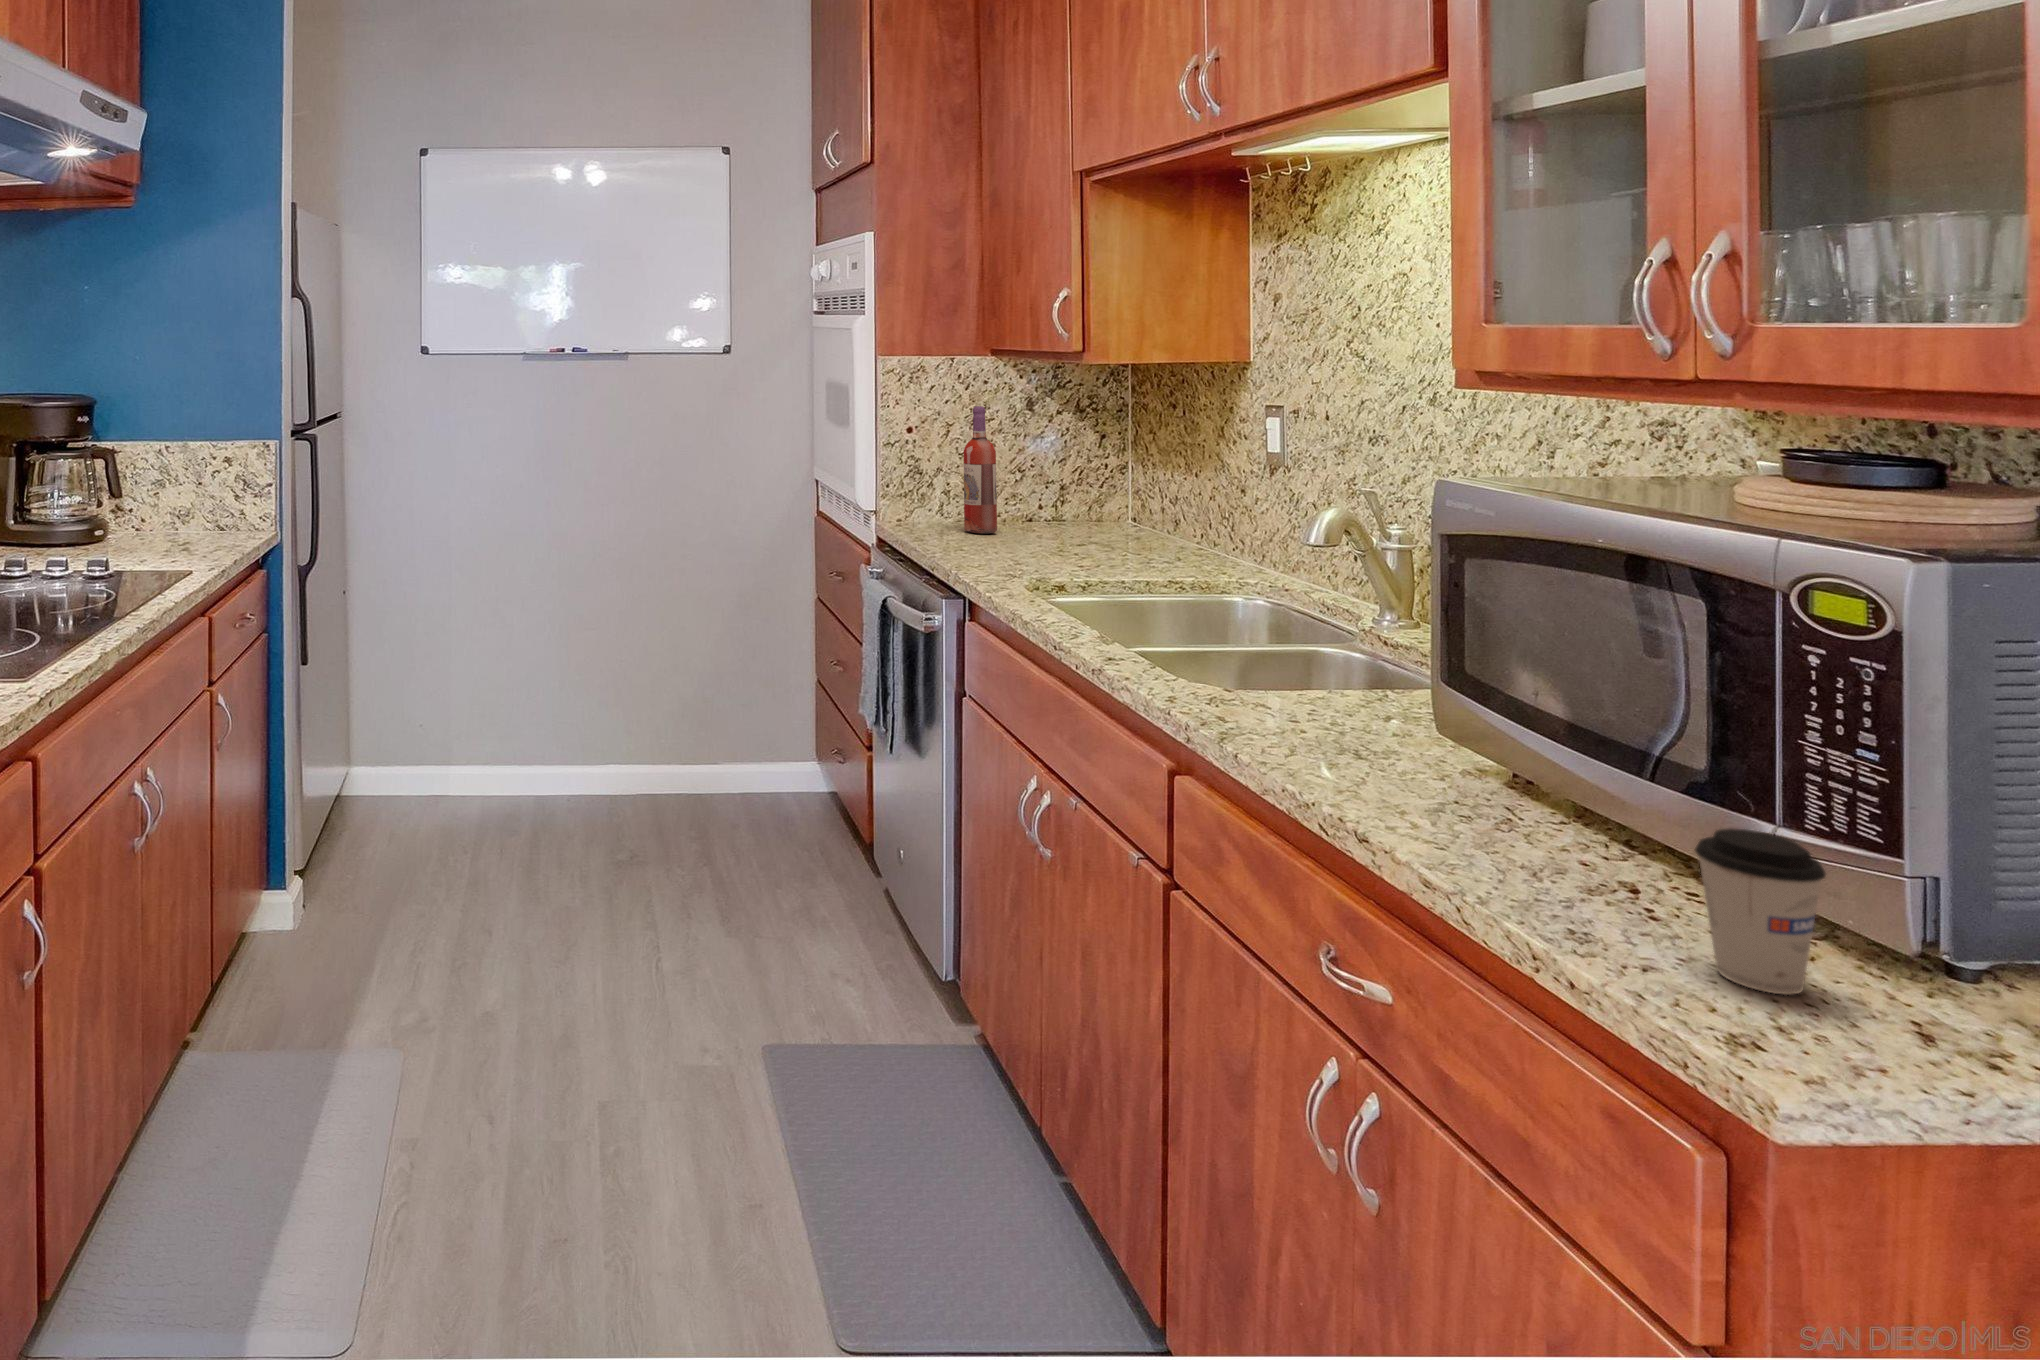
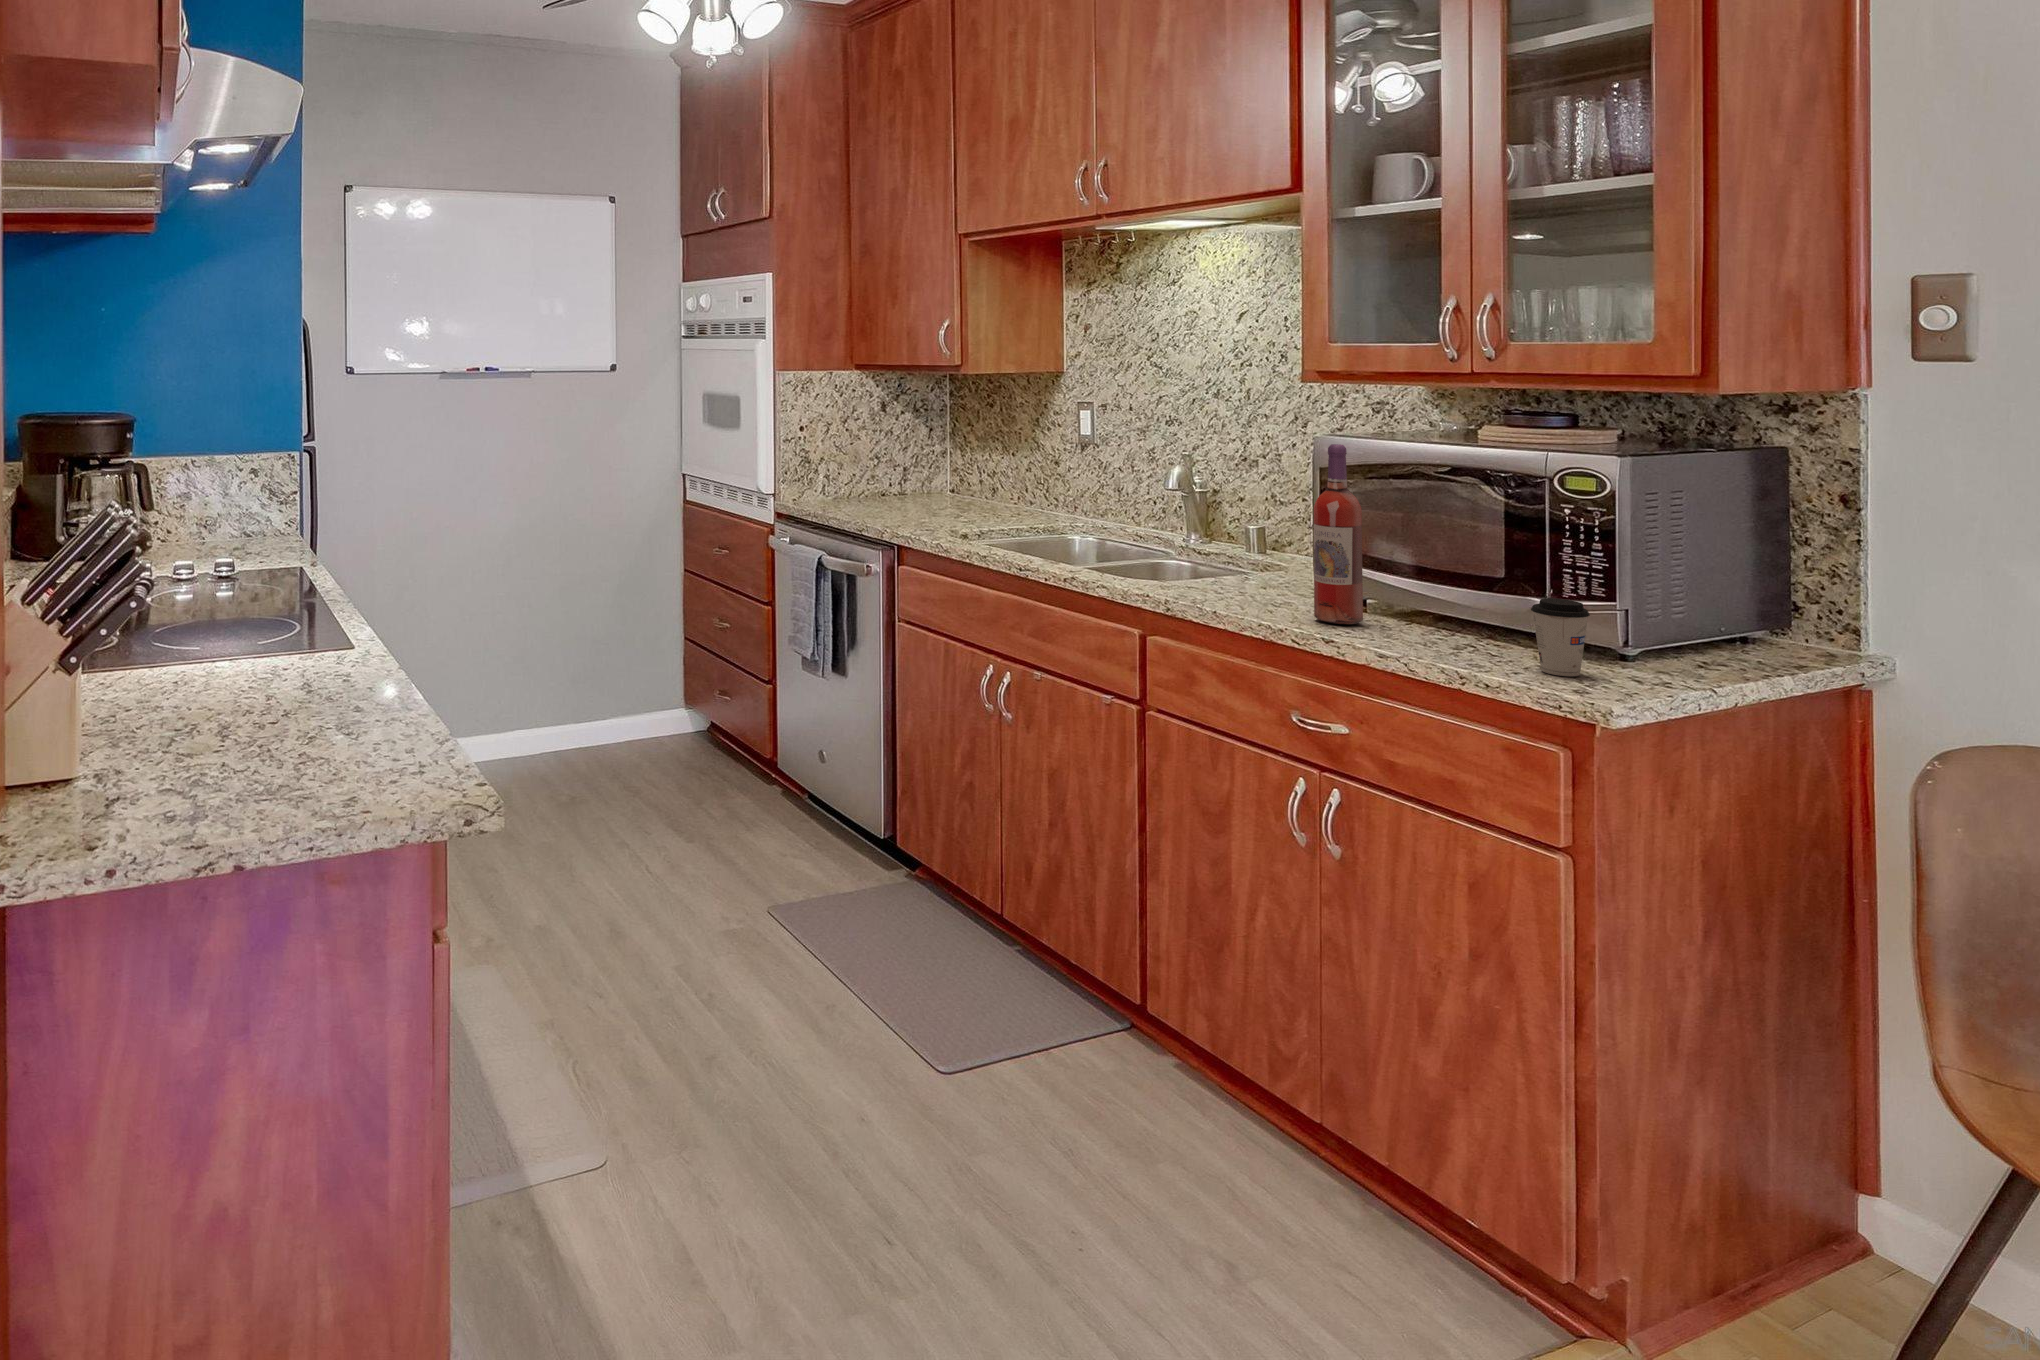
wine bottle: present [964,406,997,534] -> present [1314,444,1363,624]

